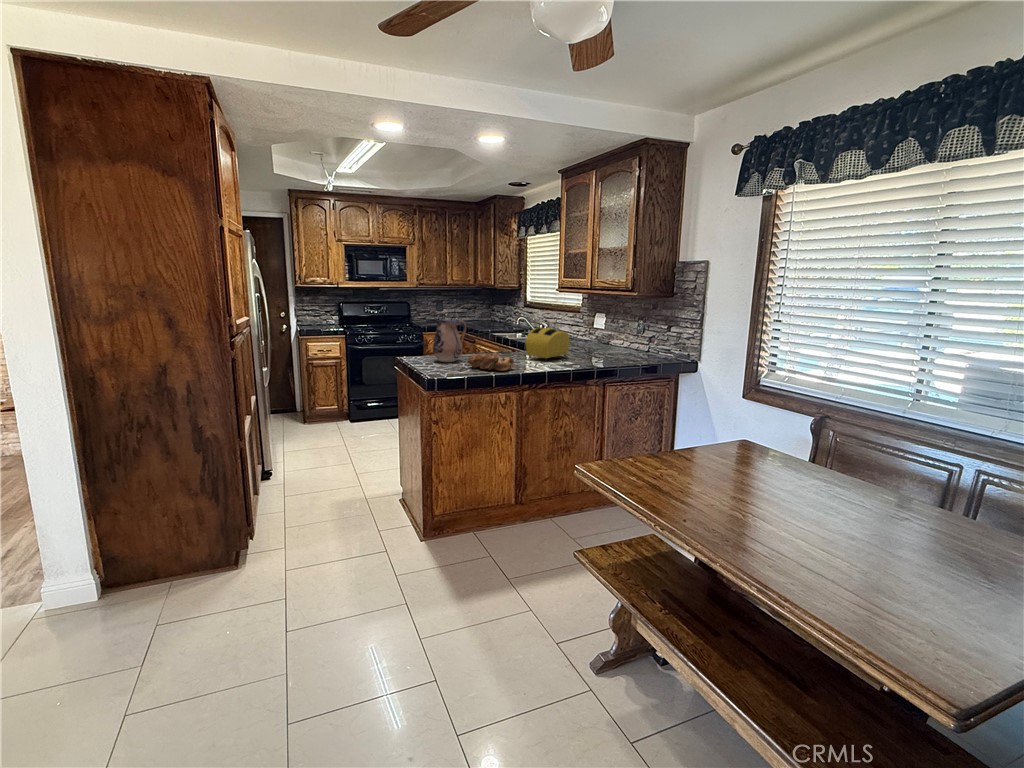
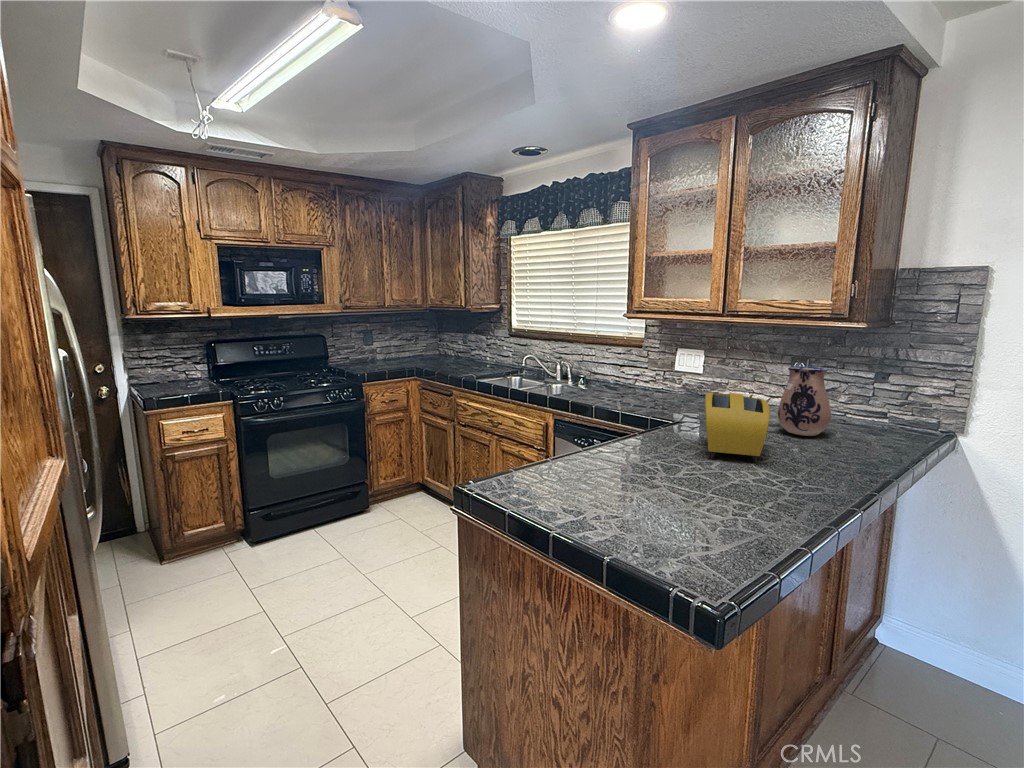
ceramic pitcher: present [433,319,466,362] -> present [778,366,831,436]
bread loaf: present [468,352,514,371] -> none [679,473,794,522]

